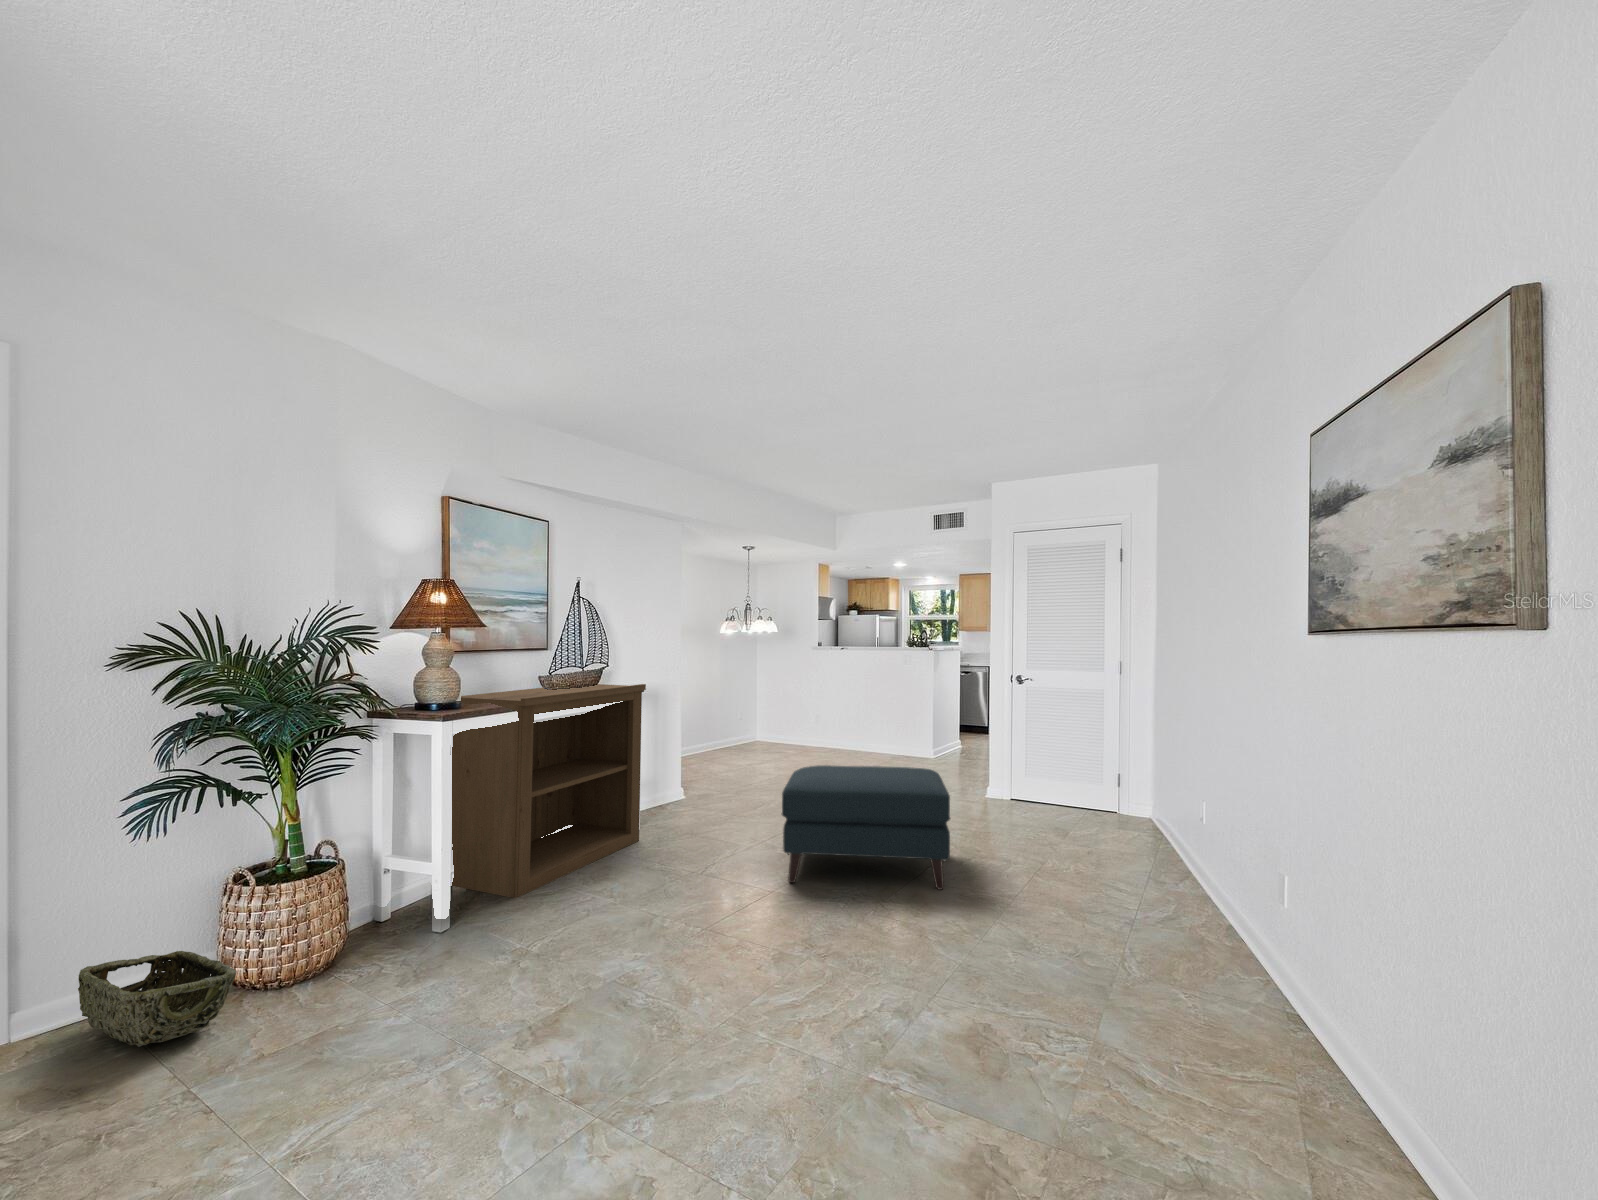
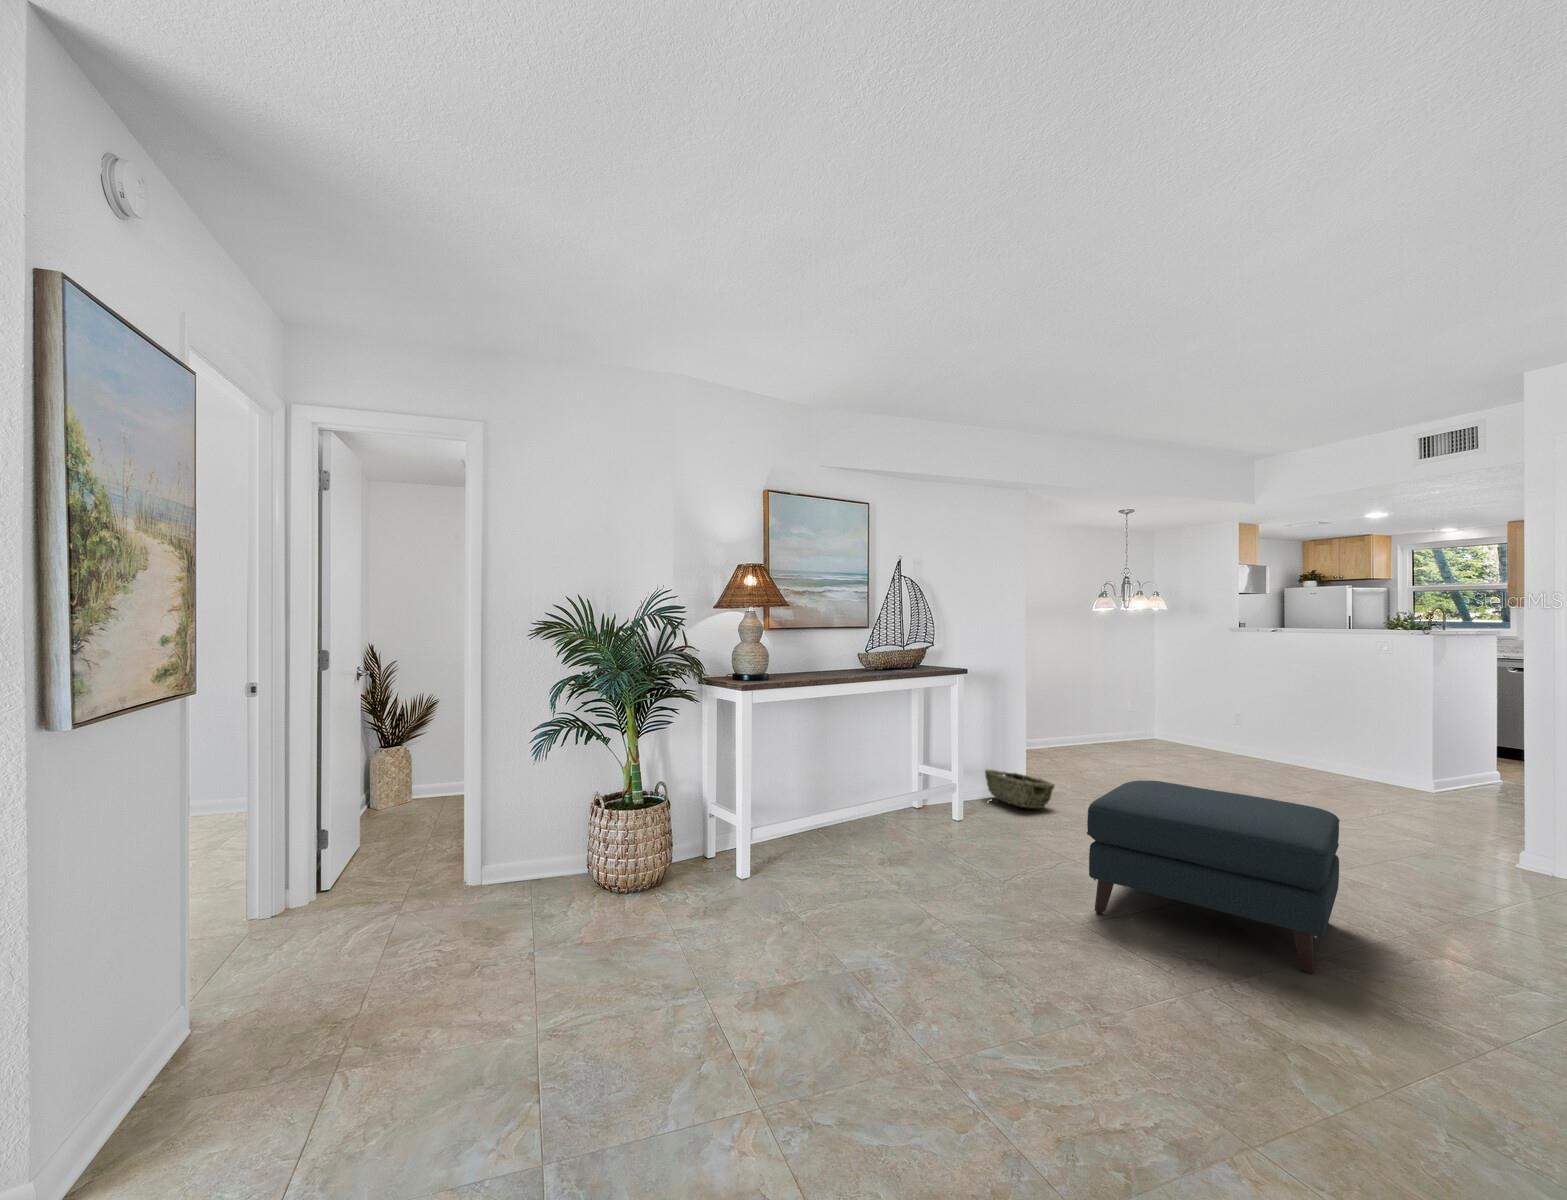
bookshelf: present [450,684,646,898] -> none [768,662,963,862]
woven basket: present [78,951,236,1047] -> present [985,770,1054,808]

